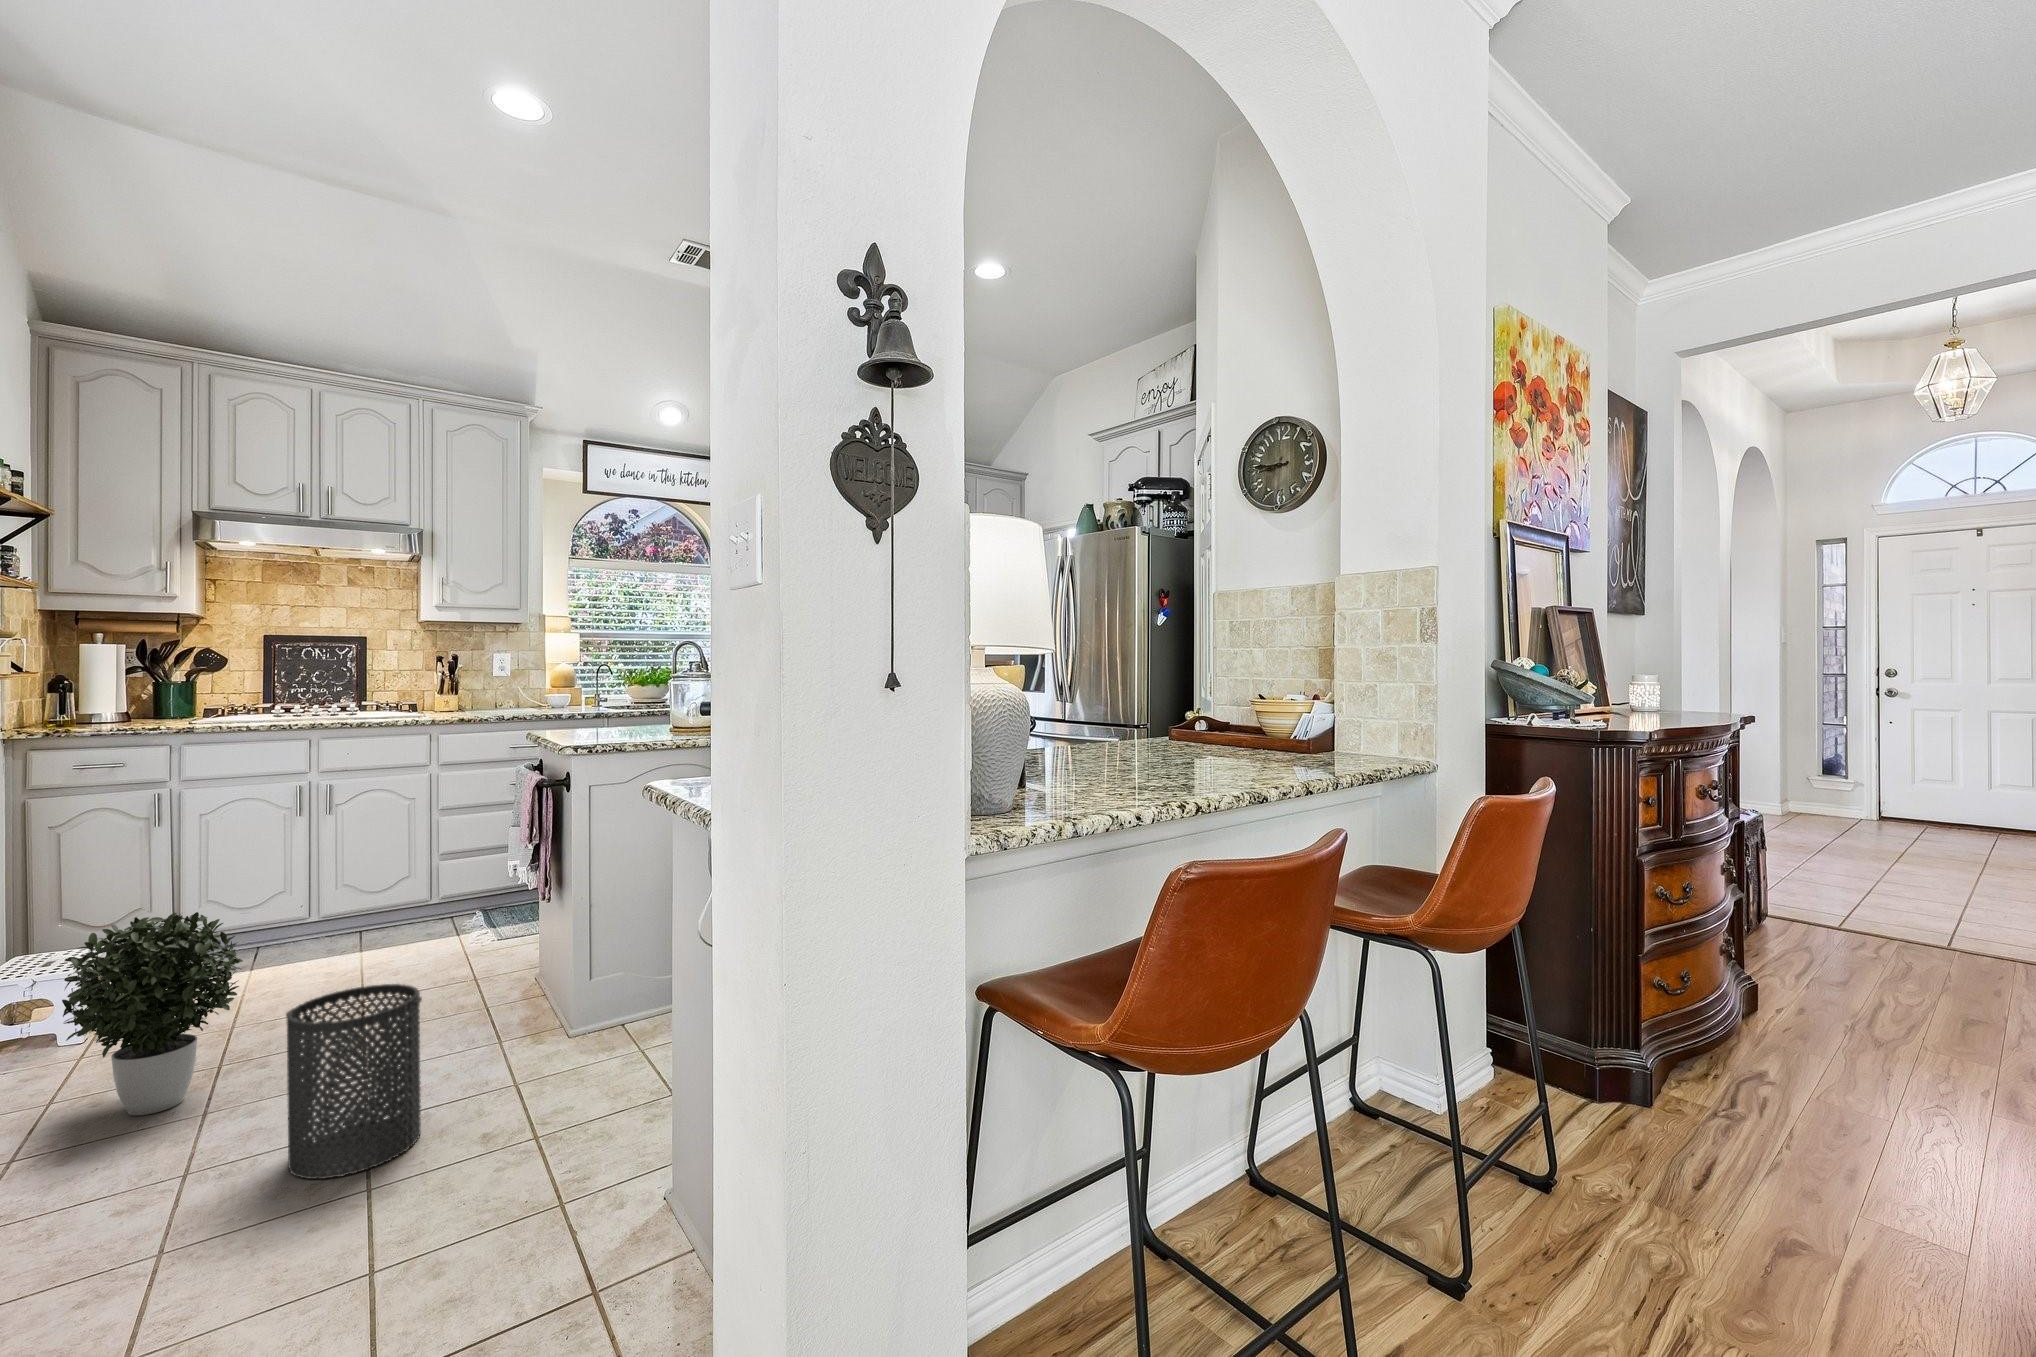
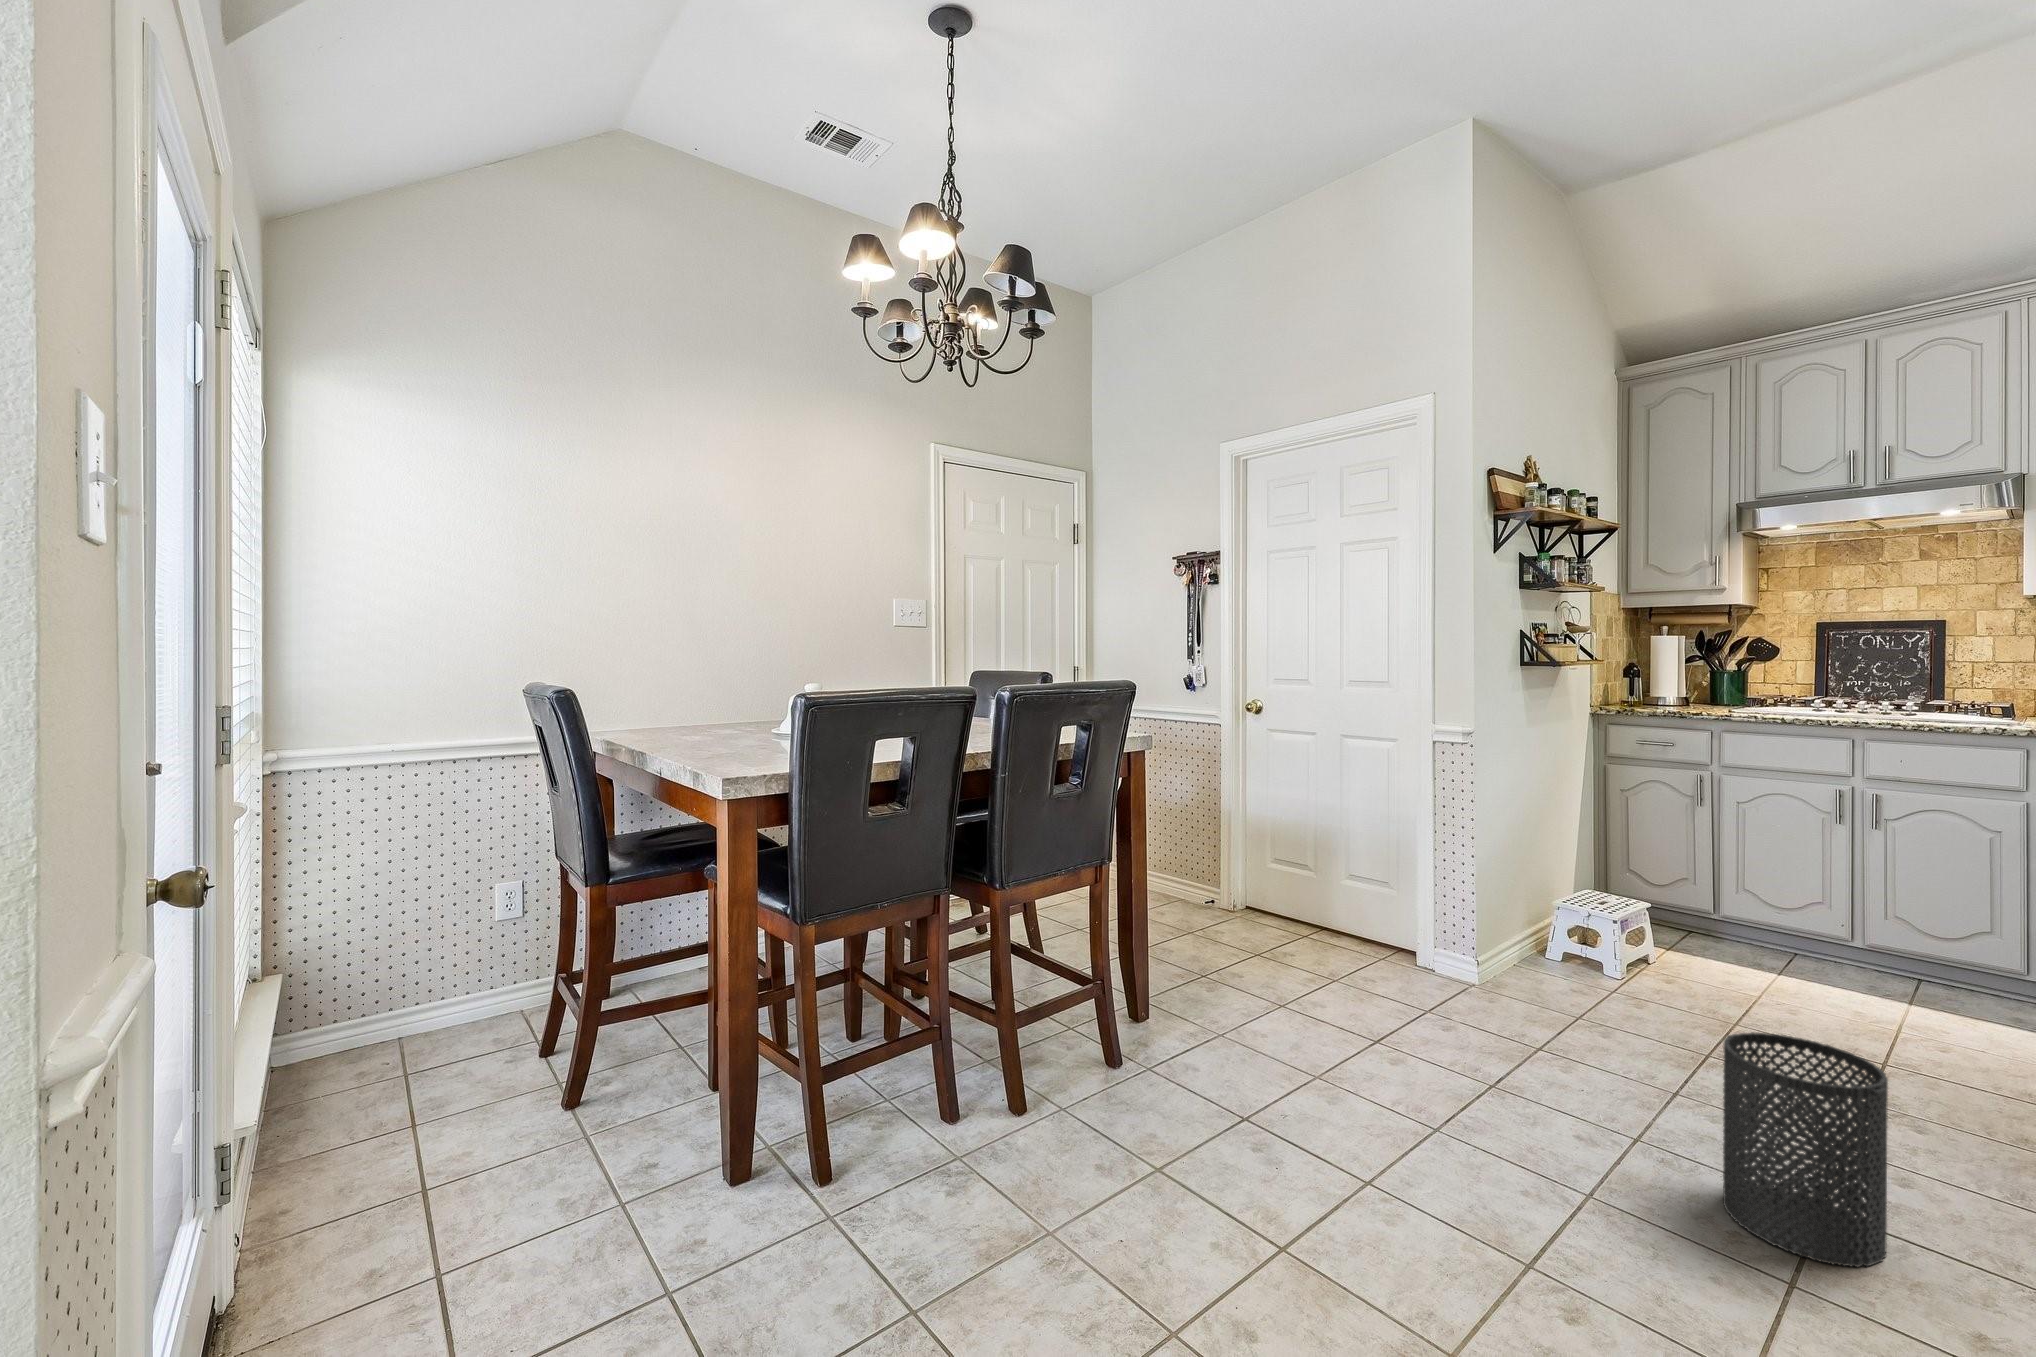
potted plant: present [62,912,243,1116] -> none [1575,890,1724,1075]

